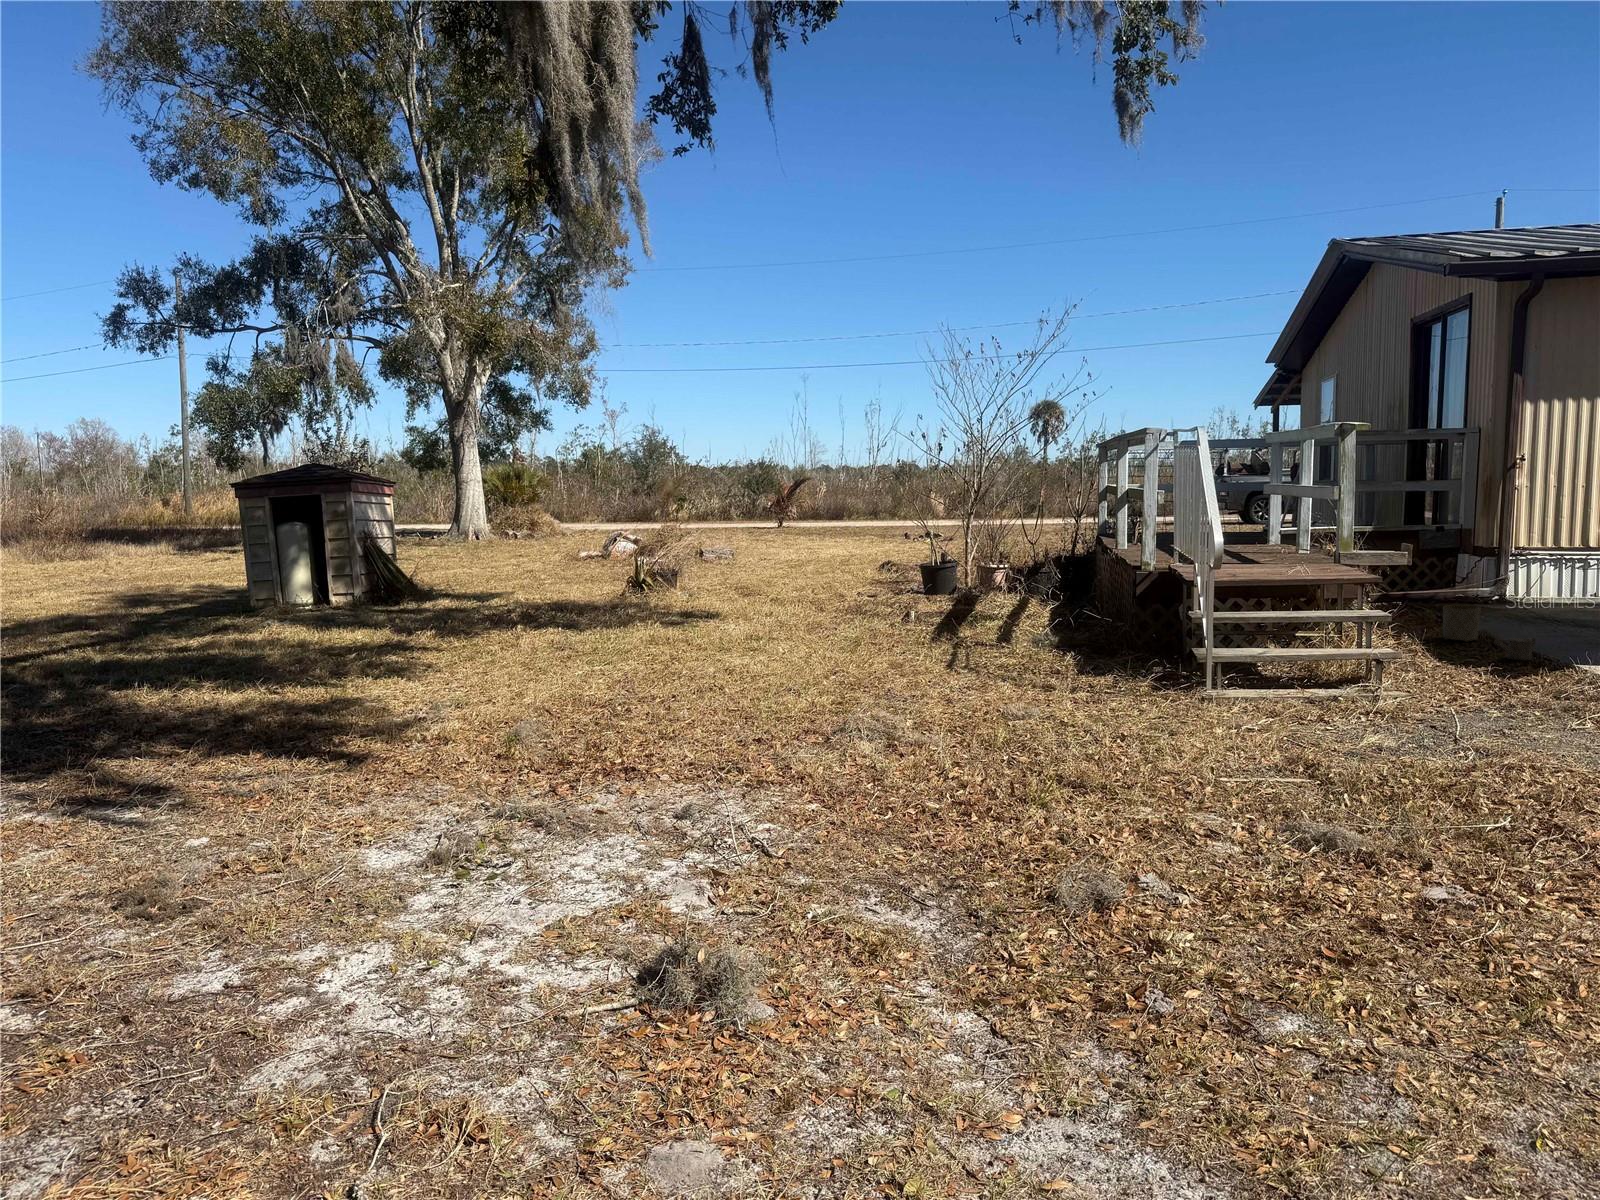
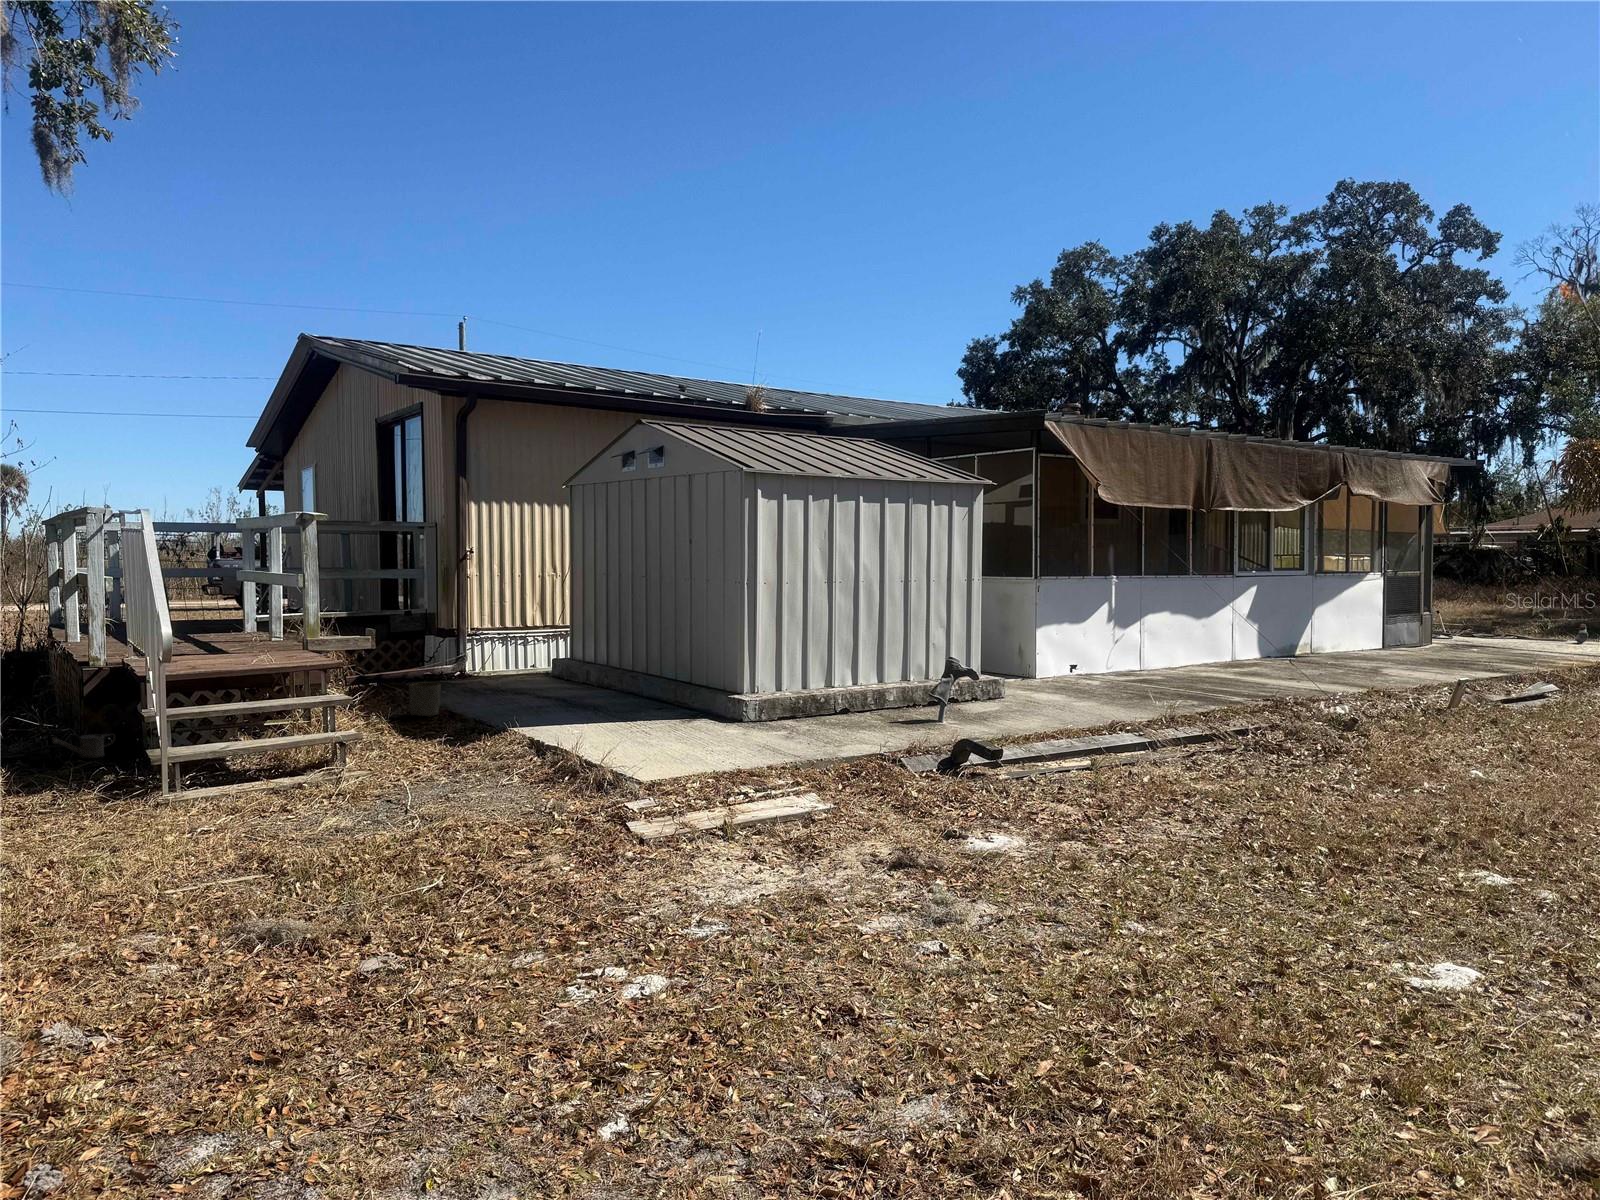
watering can: present [1494,638,1535,661] -> present [52,734,115,758]

